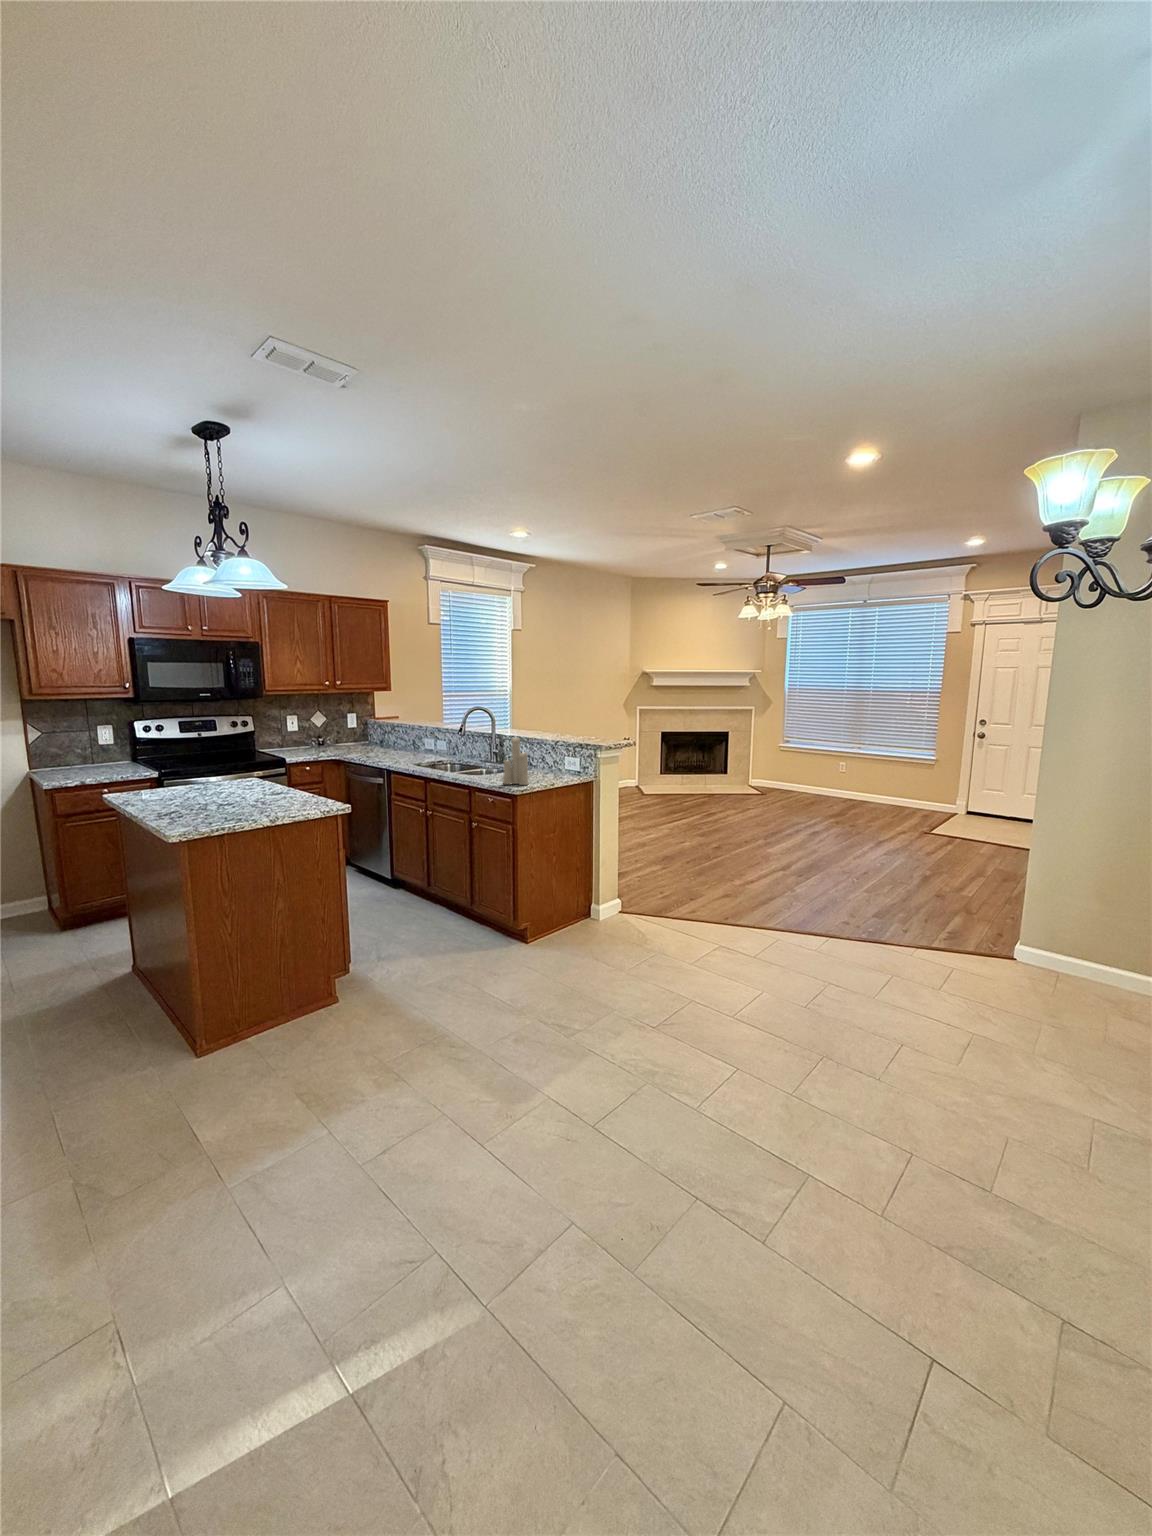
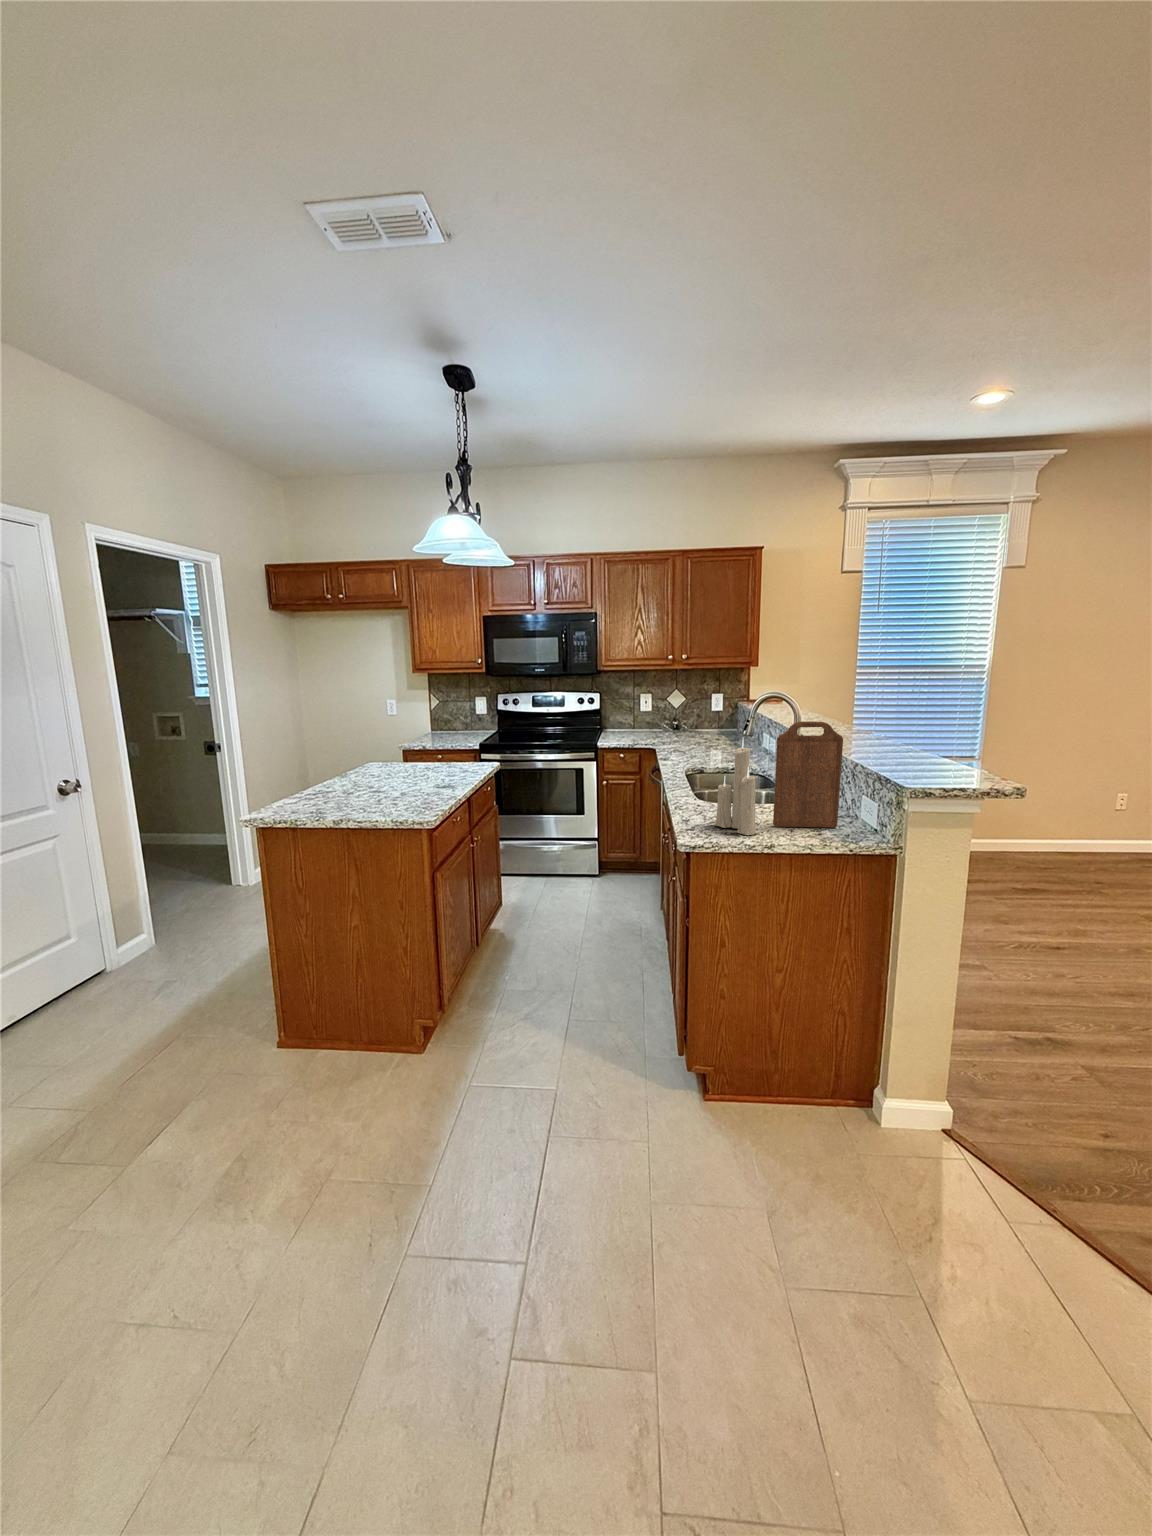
cutting board: none [527,721,553,781] -> present [773,721,843,828]

